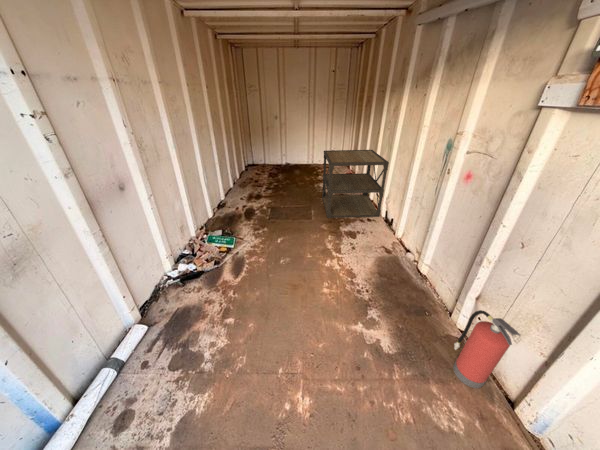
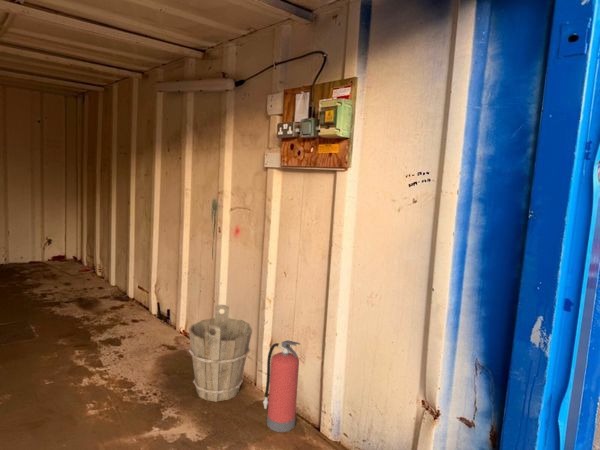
shelving unit: present [322,150,389,218] -> none [43,226,151,330]
bucket: none [396,242,460,321] -> present [189,305,252,402]

